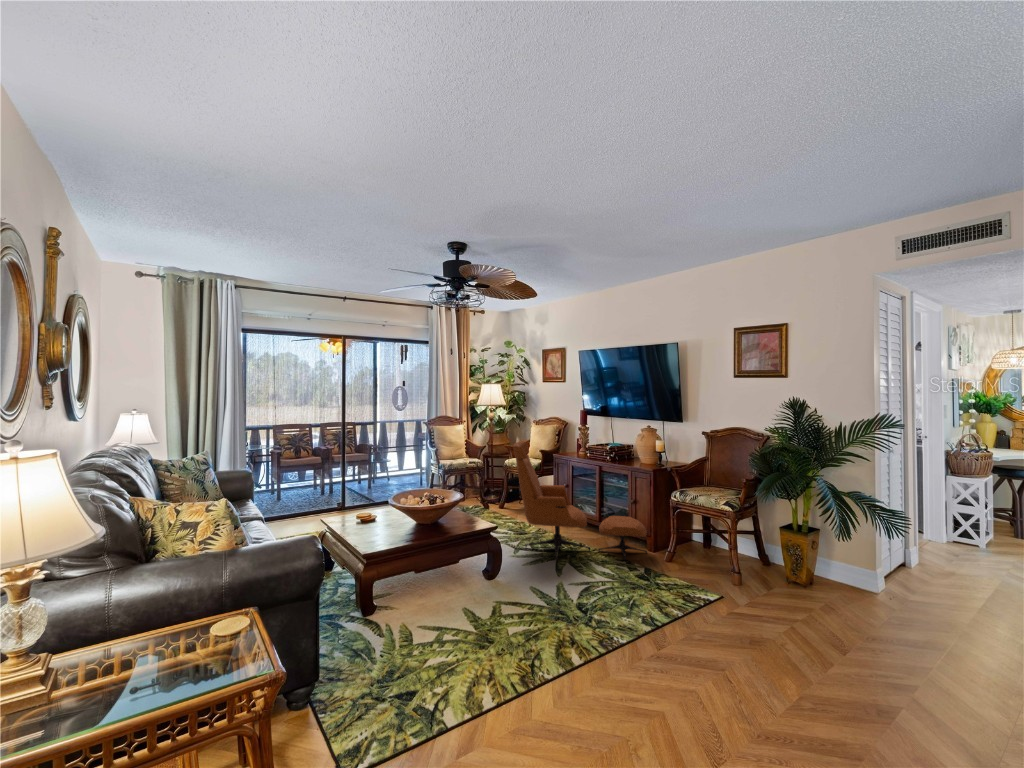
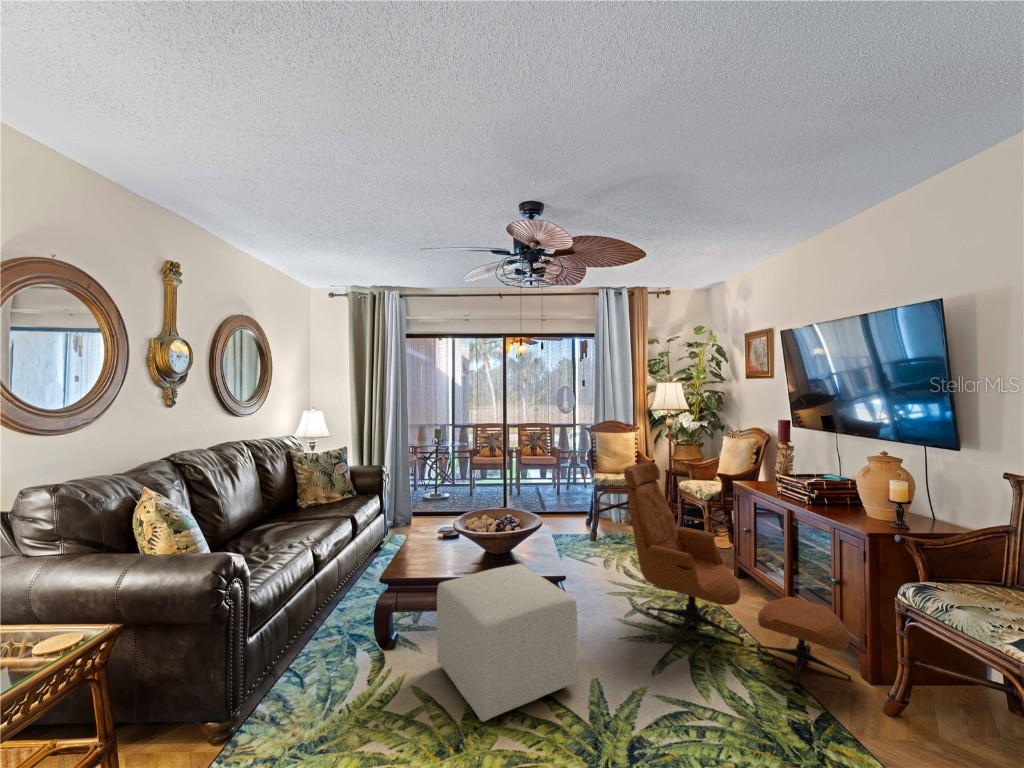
ottoman: none [419,523,525,623] -> present [437,564,578,722]

